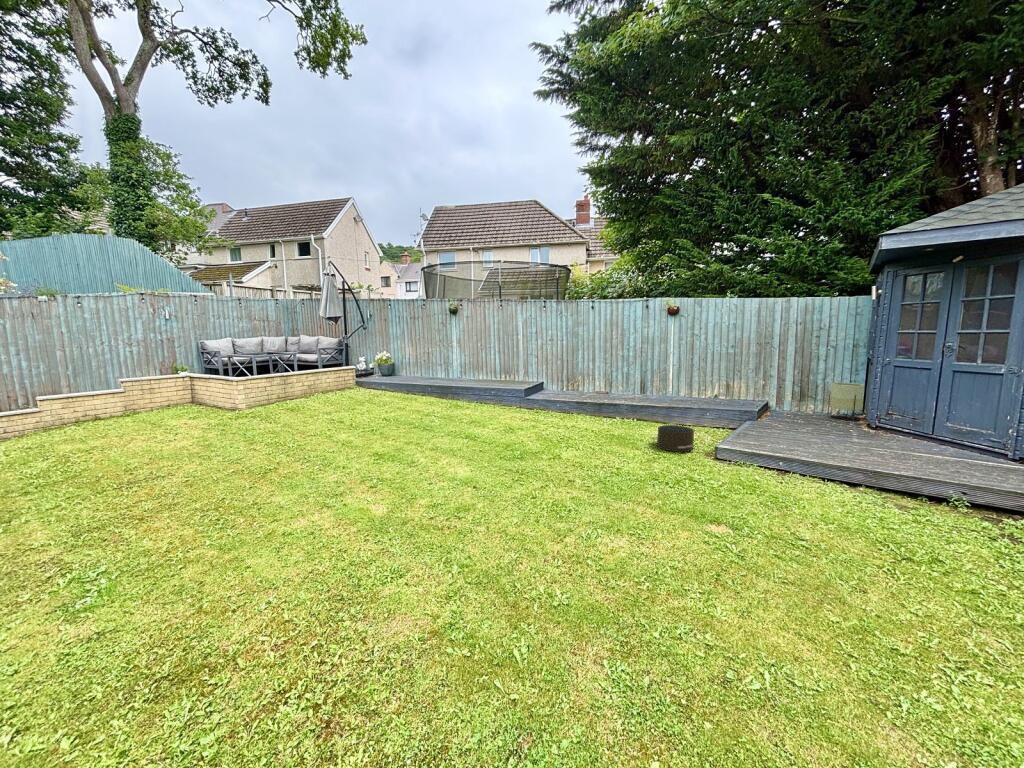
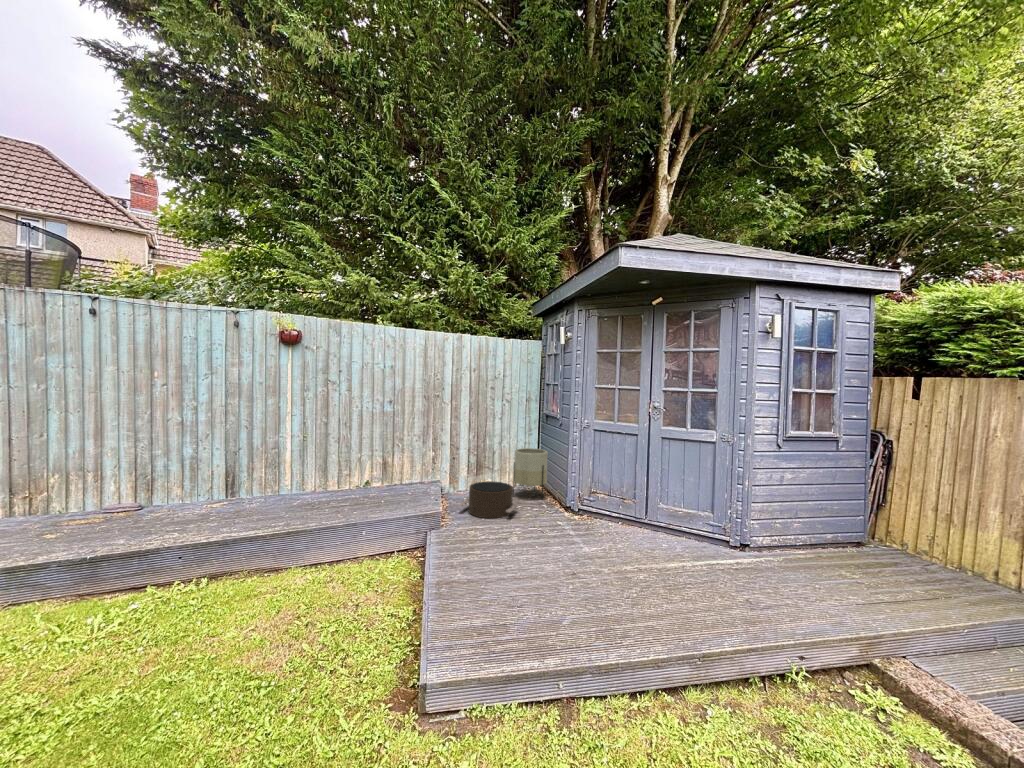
pouf: present [652,425,694,452] -> present [460,482,517,518]

